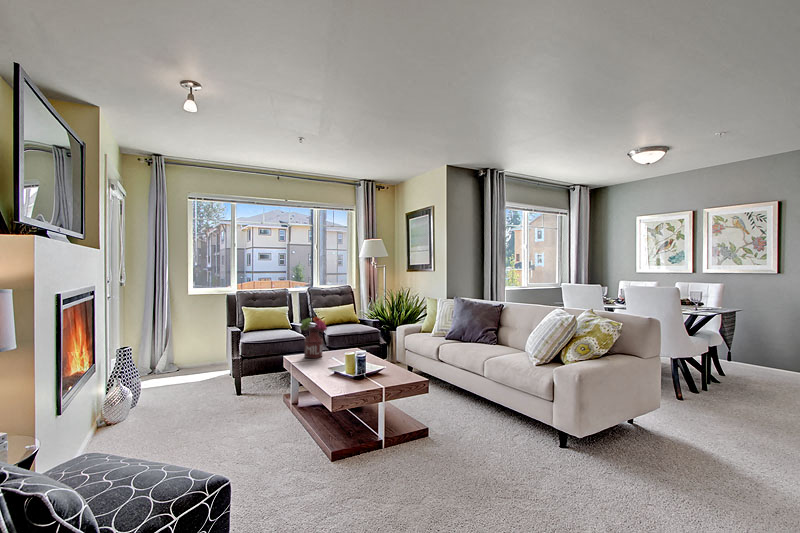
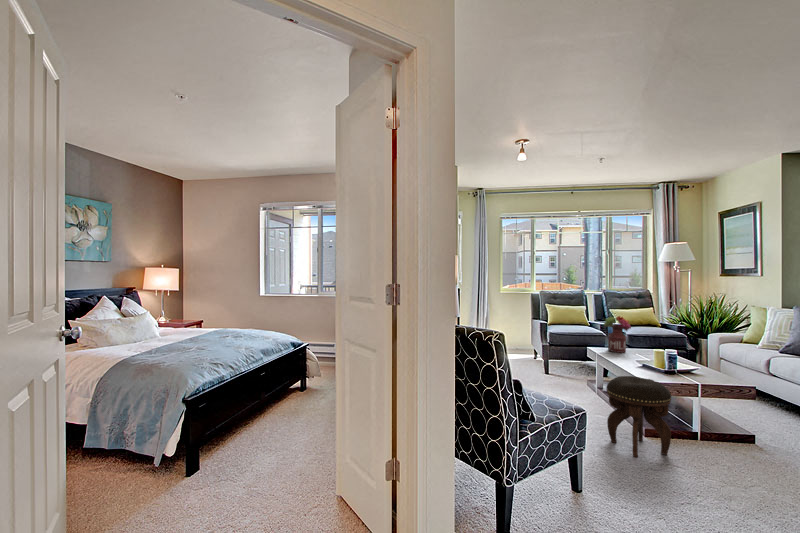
footstool: none [285,393,354,499] -> present [606,376,671,457]

